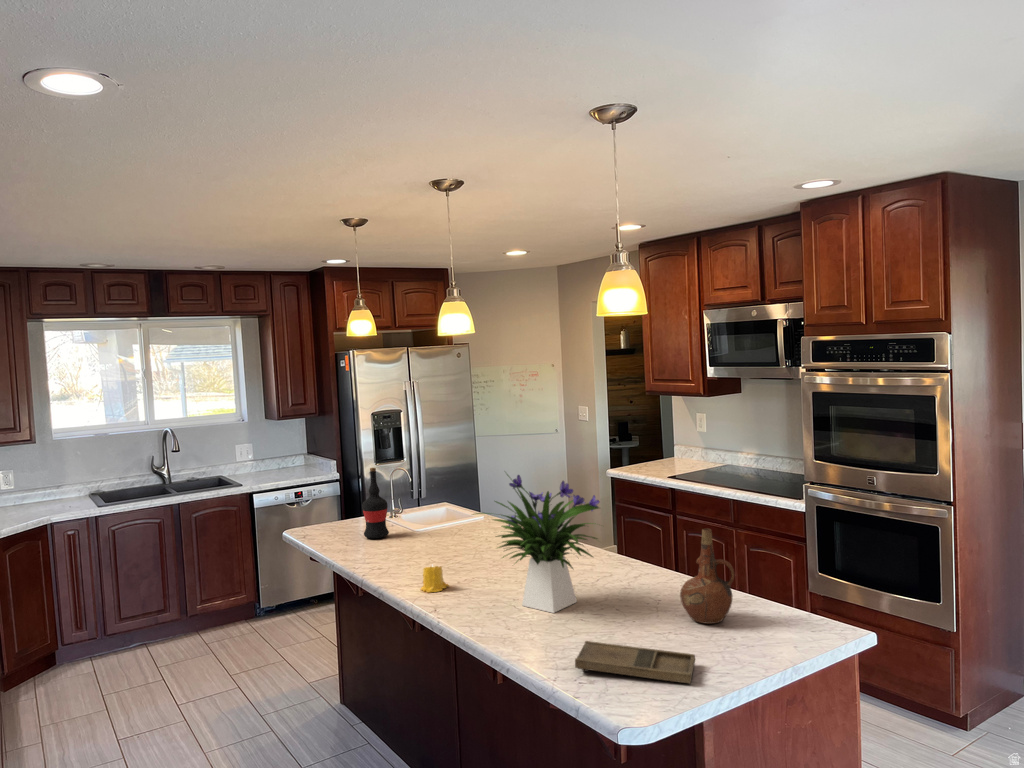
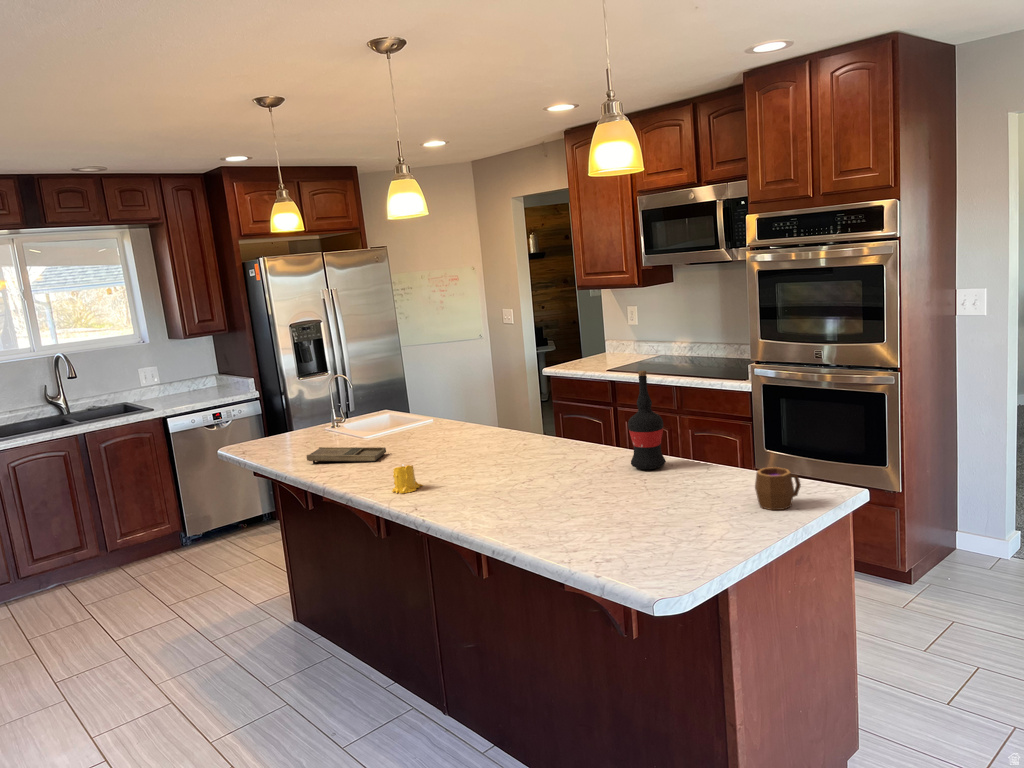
wine bottle: present [362,468,389,538] -> present [628,371,666,469]
flower arrangement: present [473,474,599,613] -> none [450,356,593,500]
ceramic pitcher: present [680,529,734,624] -> none [675,400,730,495]
mug: none [752,602,798,647] -> present [755,467,801,510]
tray: present [575,641,695,683] -> present [307,447,386,463]

